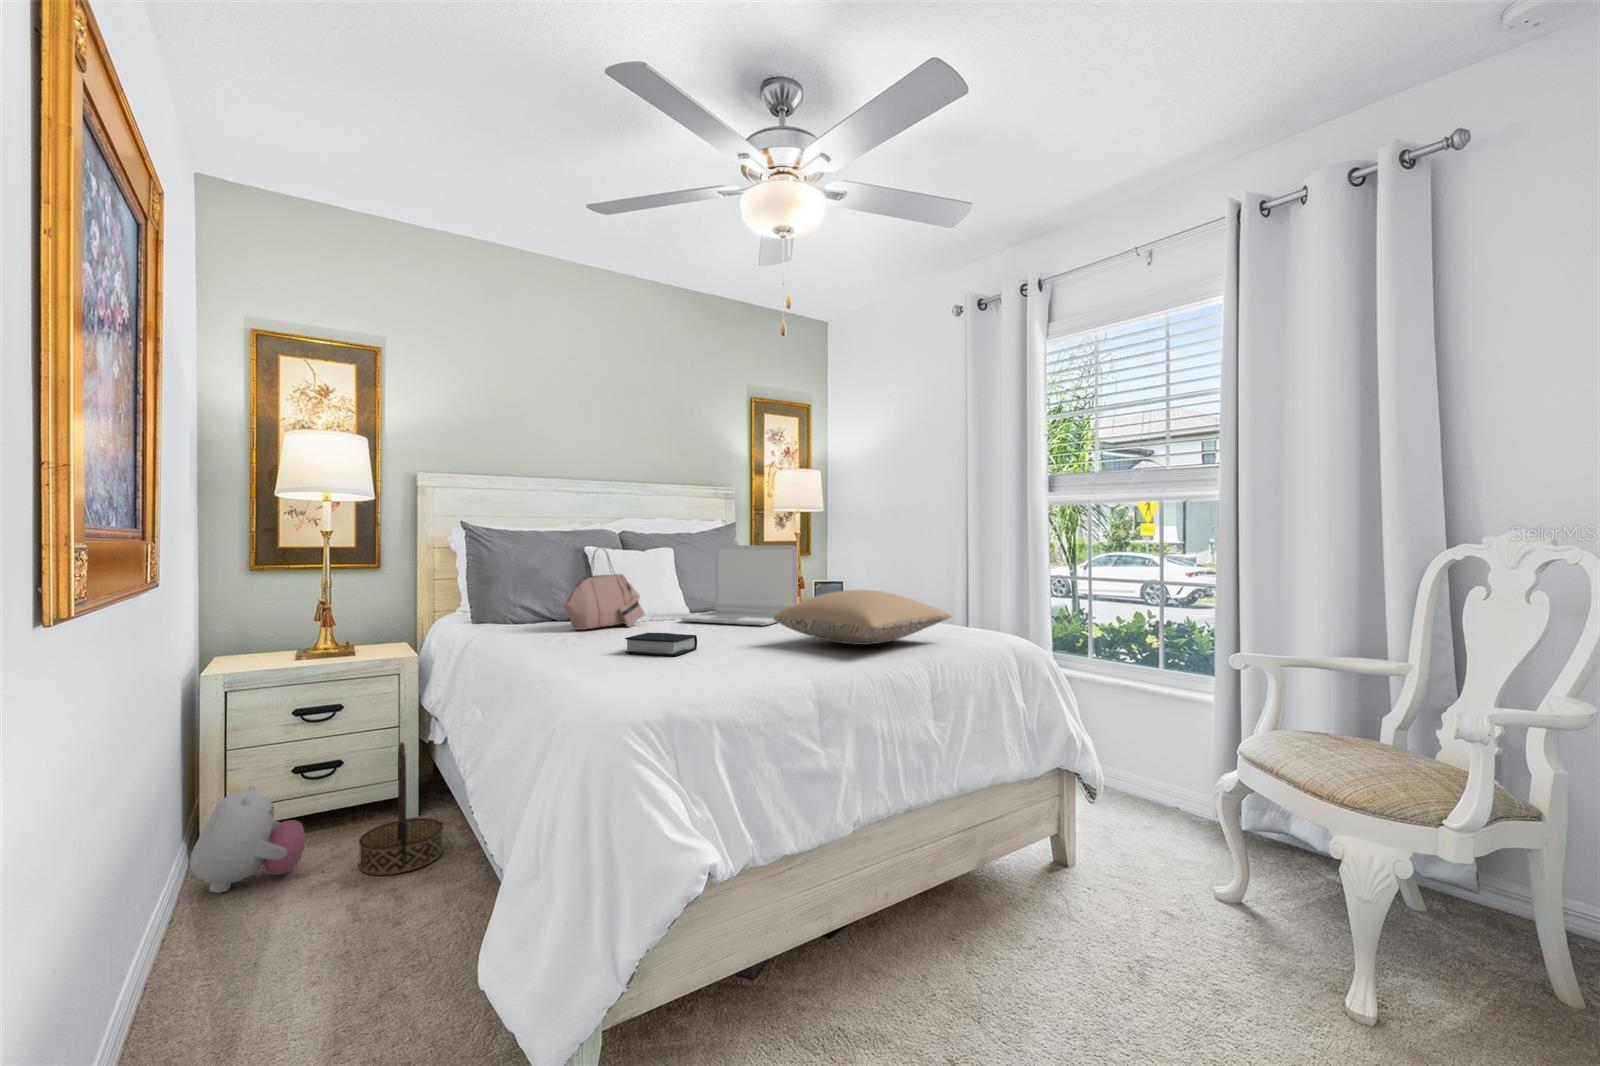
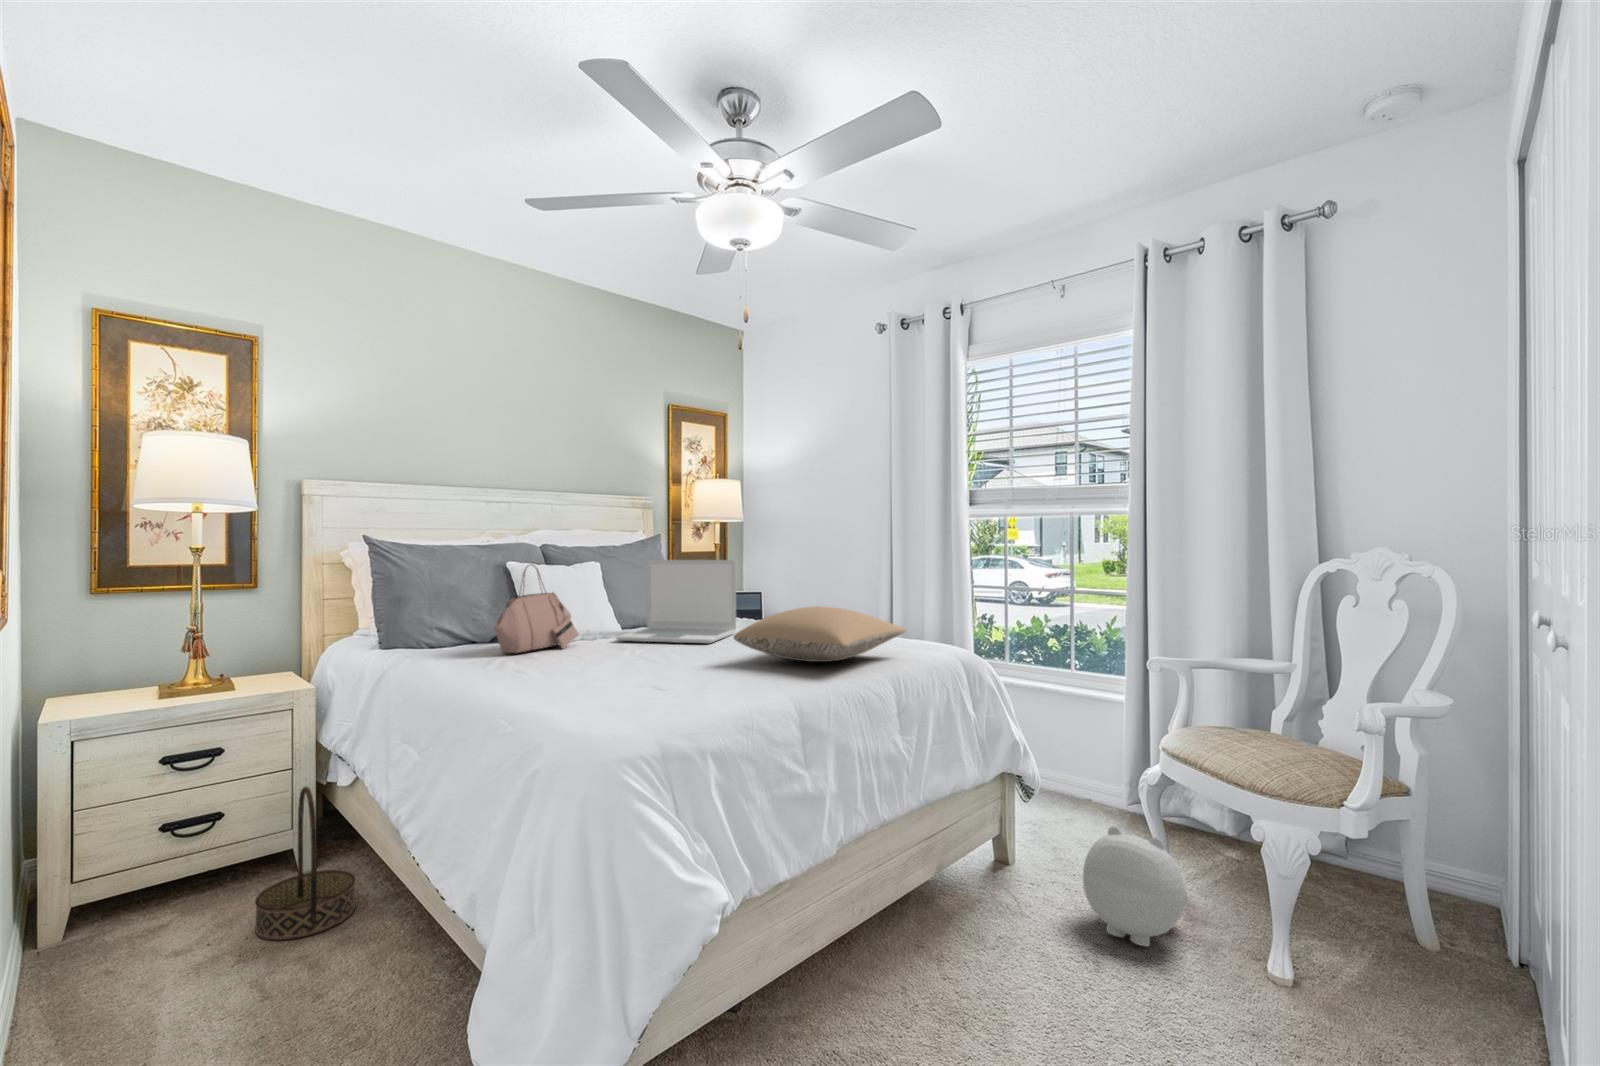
book: present [625,633,697,656] -> none [581,656,656,681]
plush toy: present [190,784,305,893] -> present [1083,826,1187,947]

